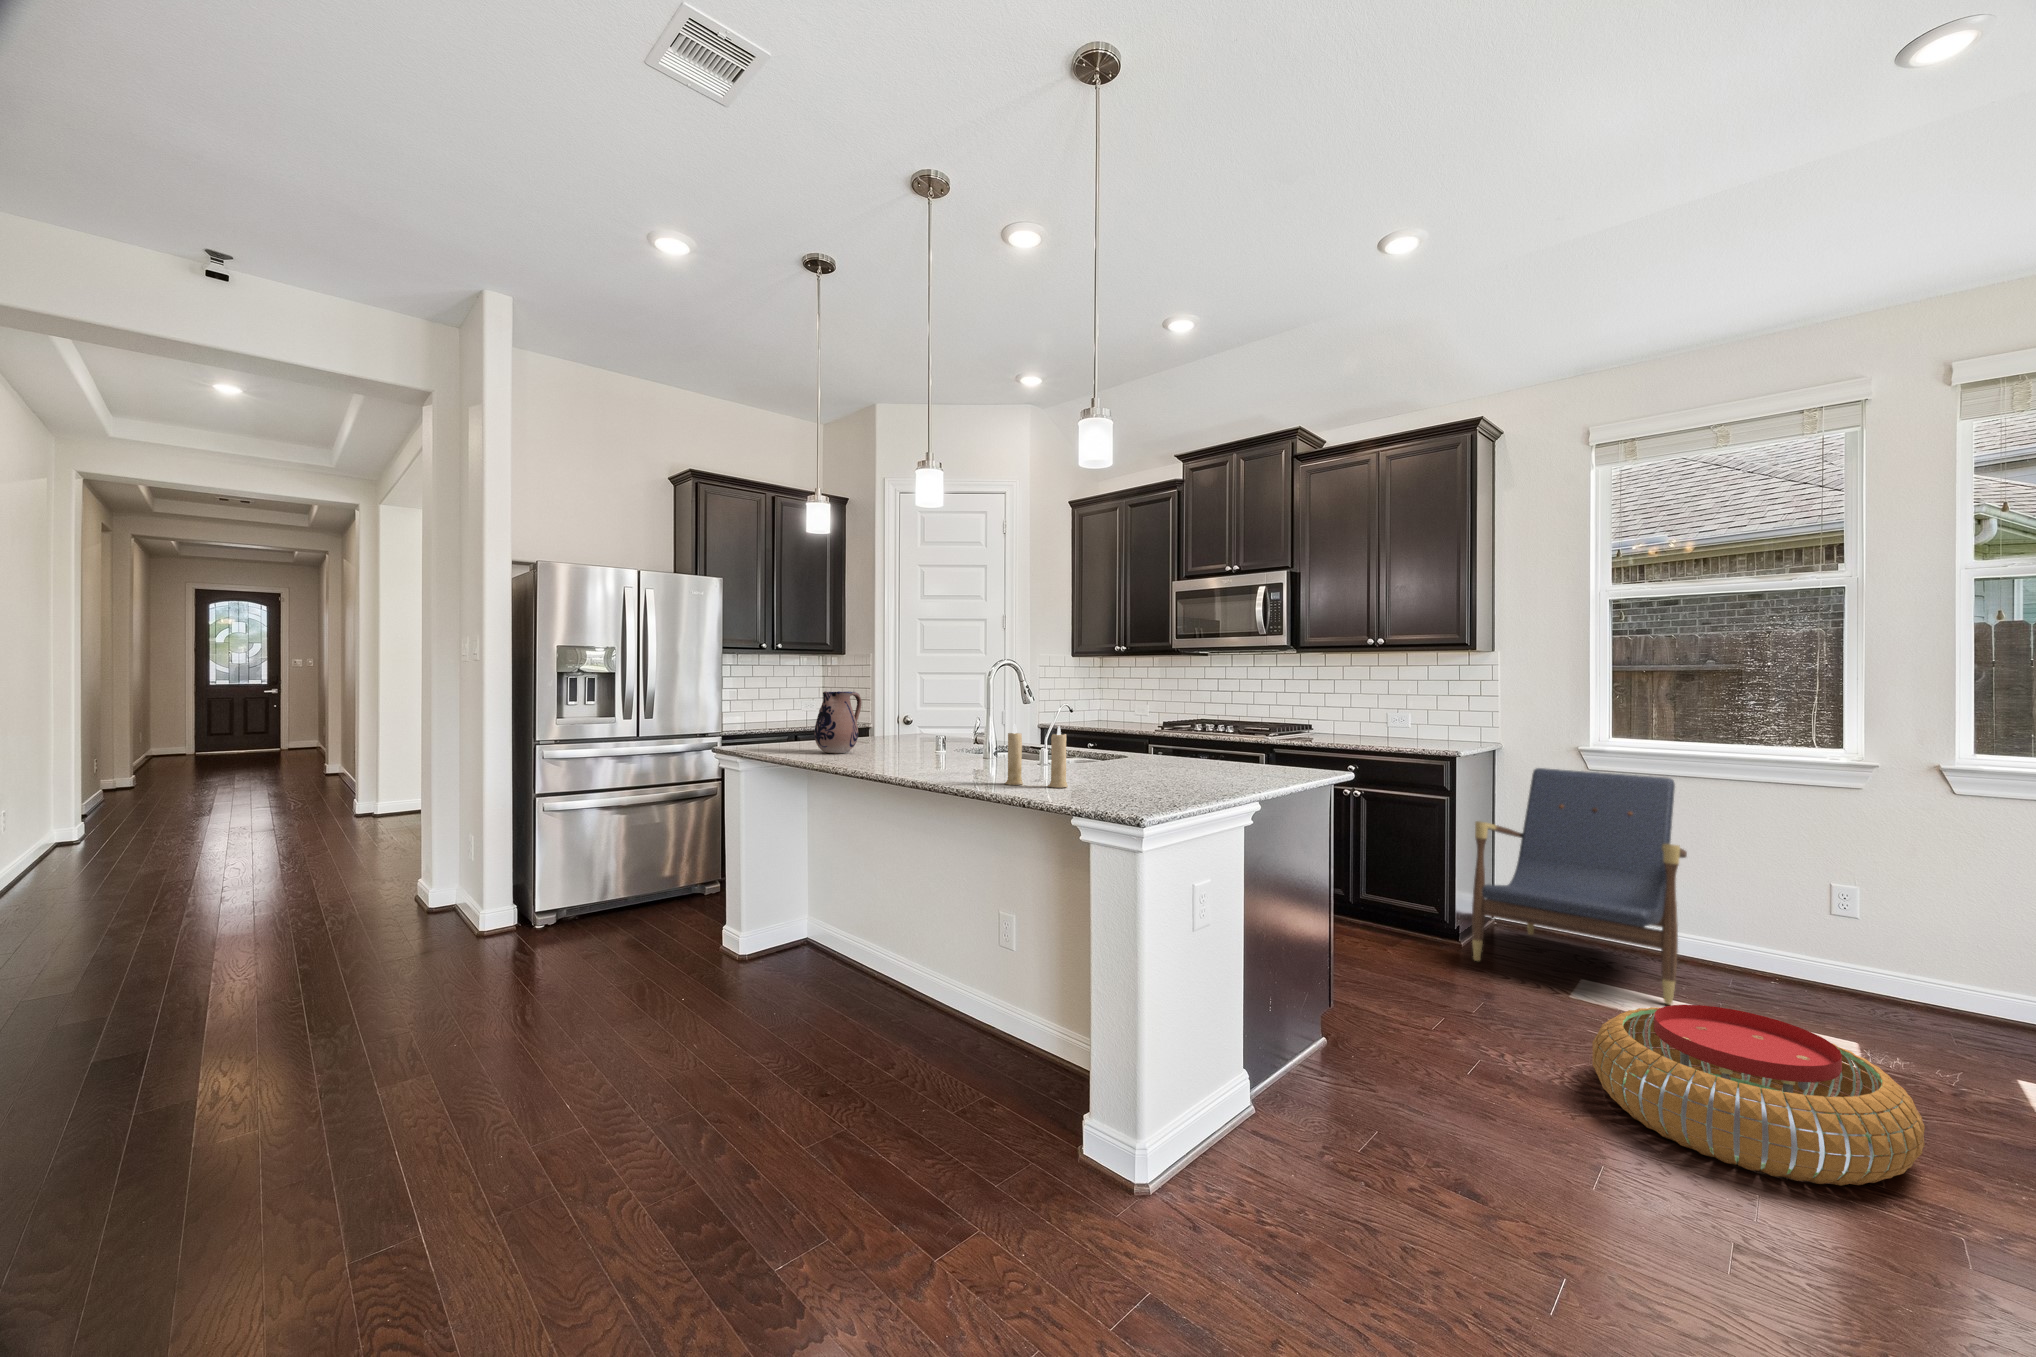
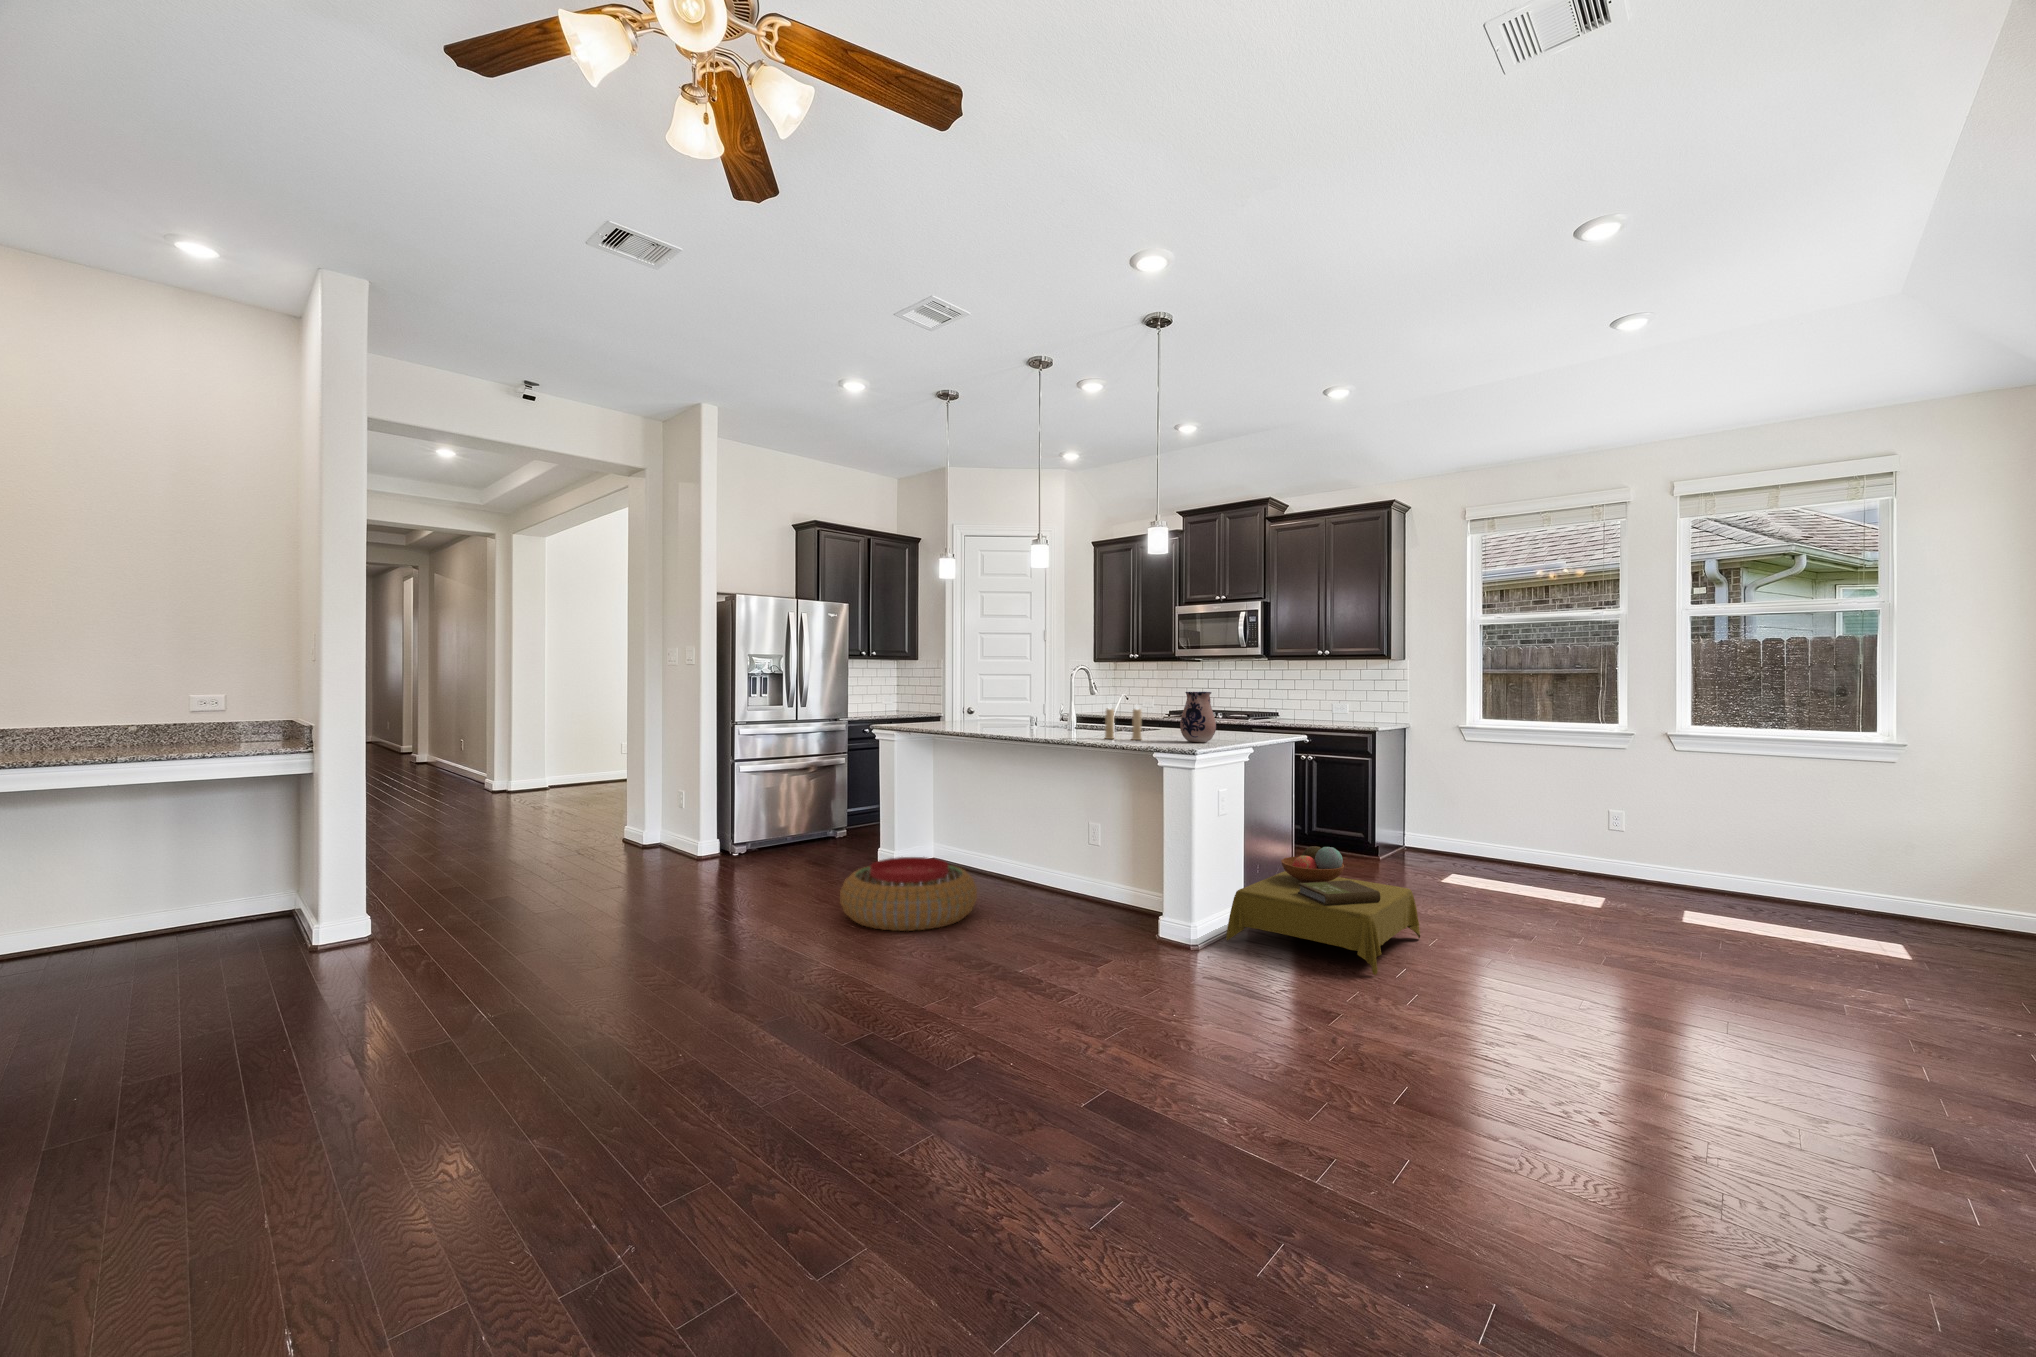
ceramic pitcher: present [814,691,862,753] -> present [1180,692,1216,742]
lounge chair: present [1472,768,1687,1005] -> none [1385,740,1522,884]
side table: none [1203,976,1564,1295] -> present [1226,846,1420,975]
pouf: present [1592,1005,1925,1186] -> present [840,857,977,931]

